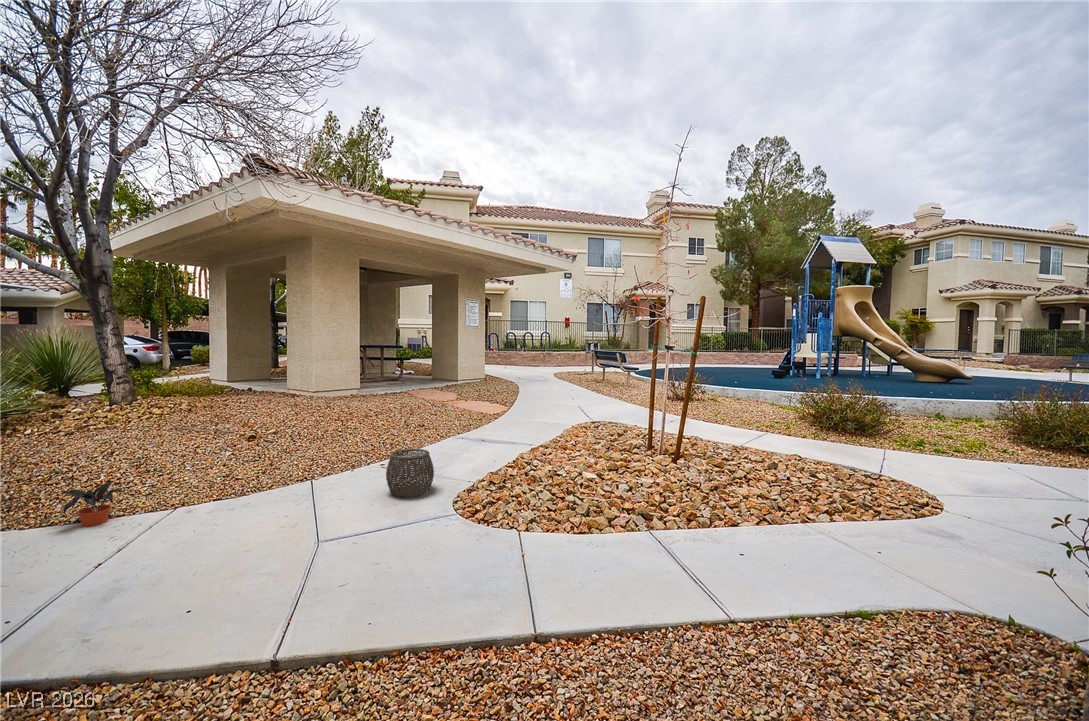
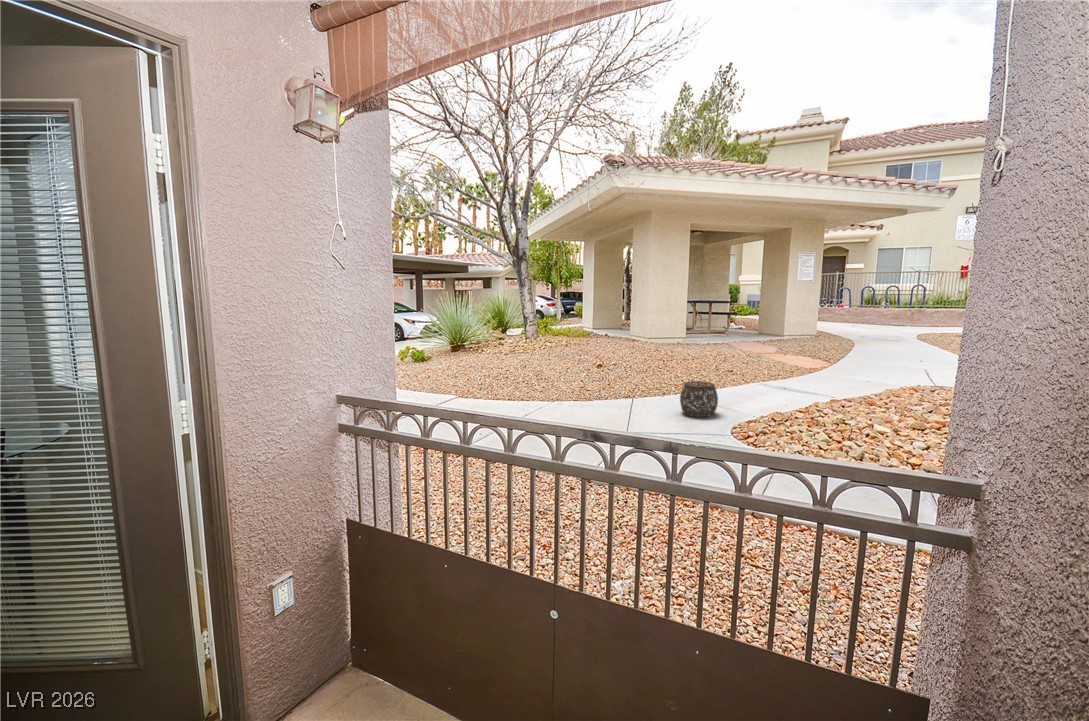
potted plant: present [61,482,124,526] -> none [502,381,529,403]

